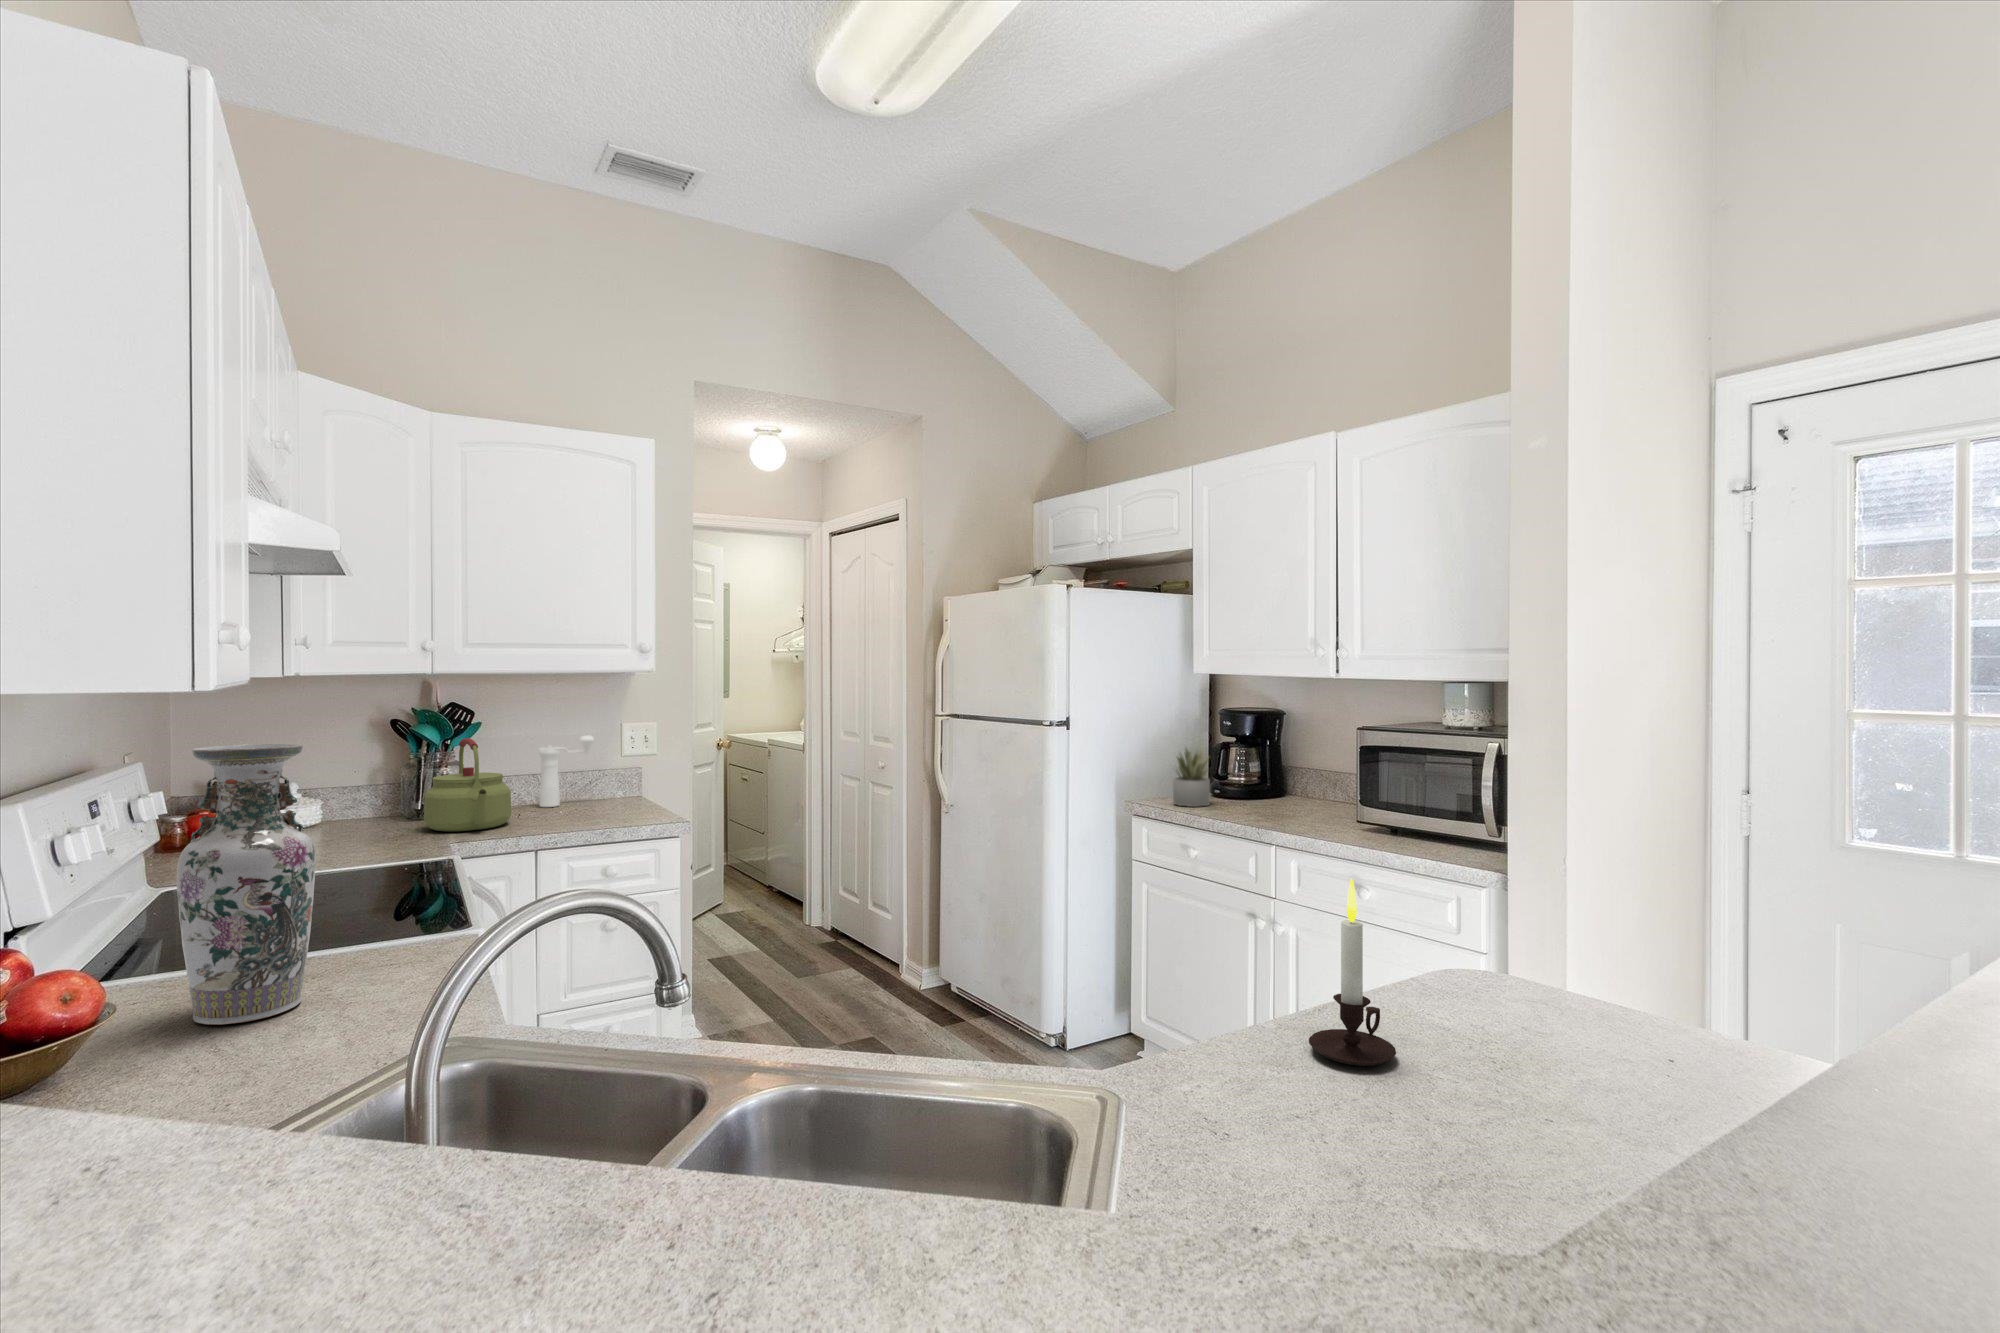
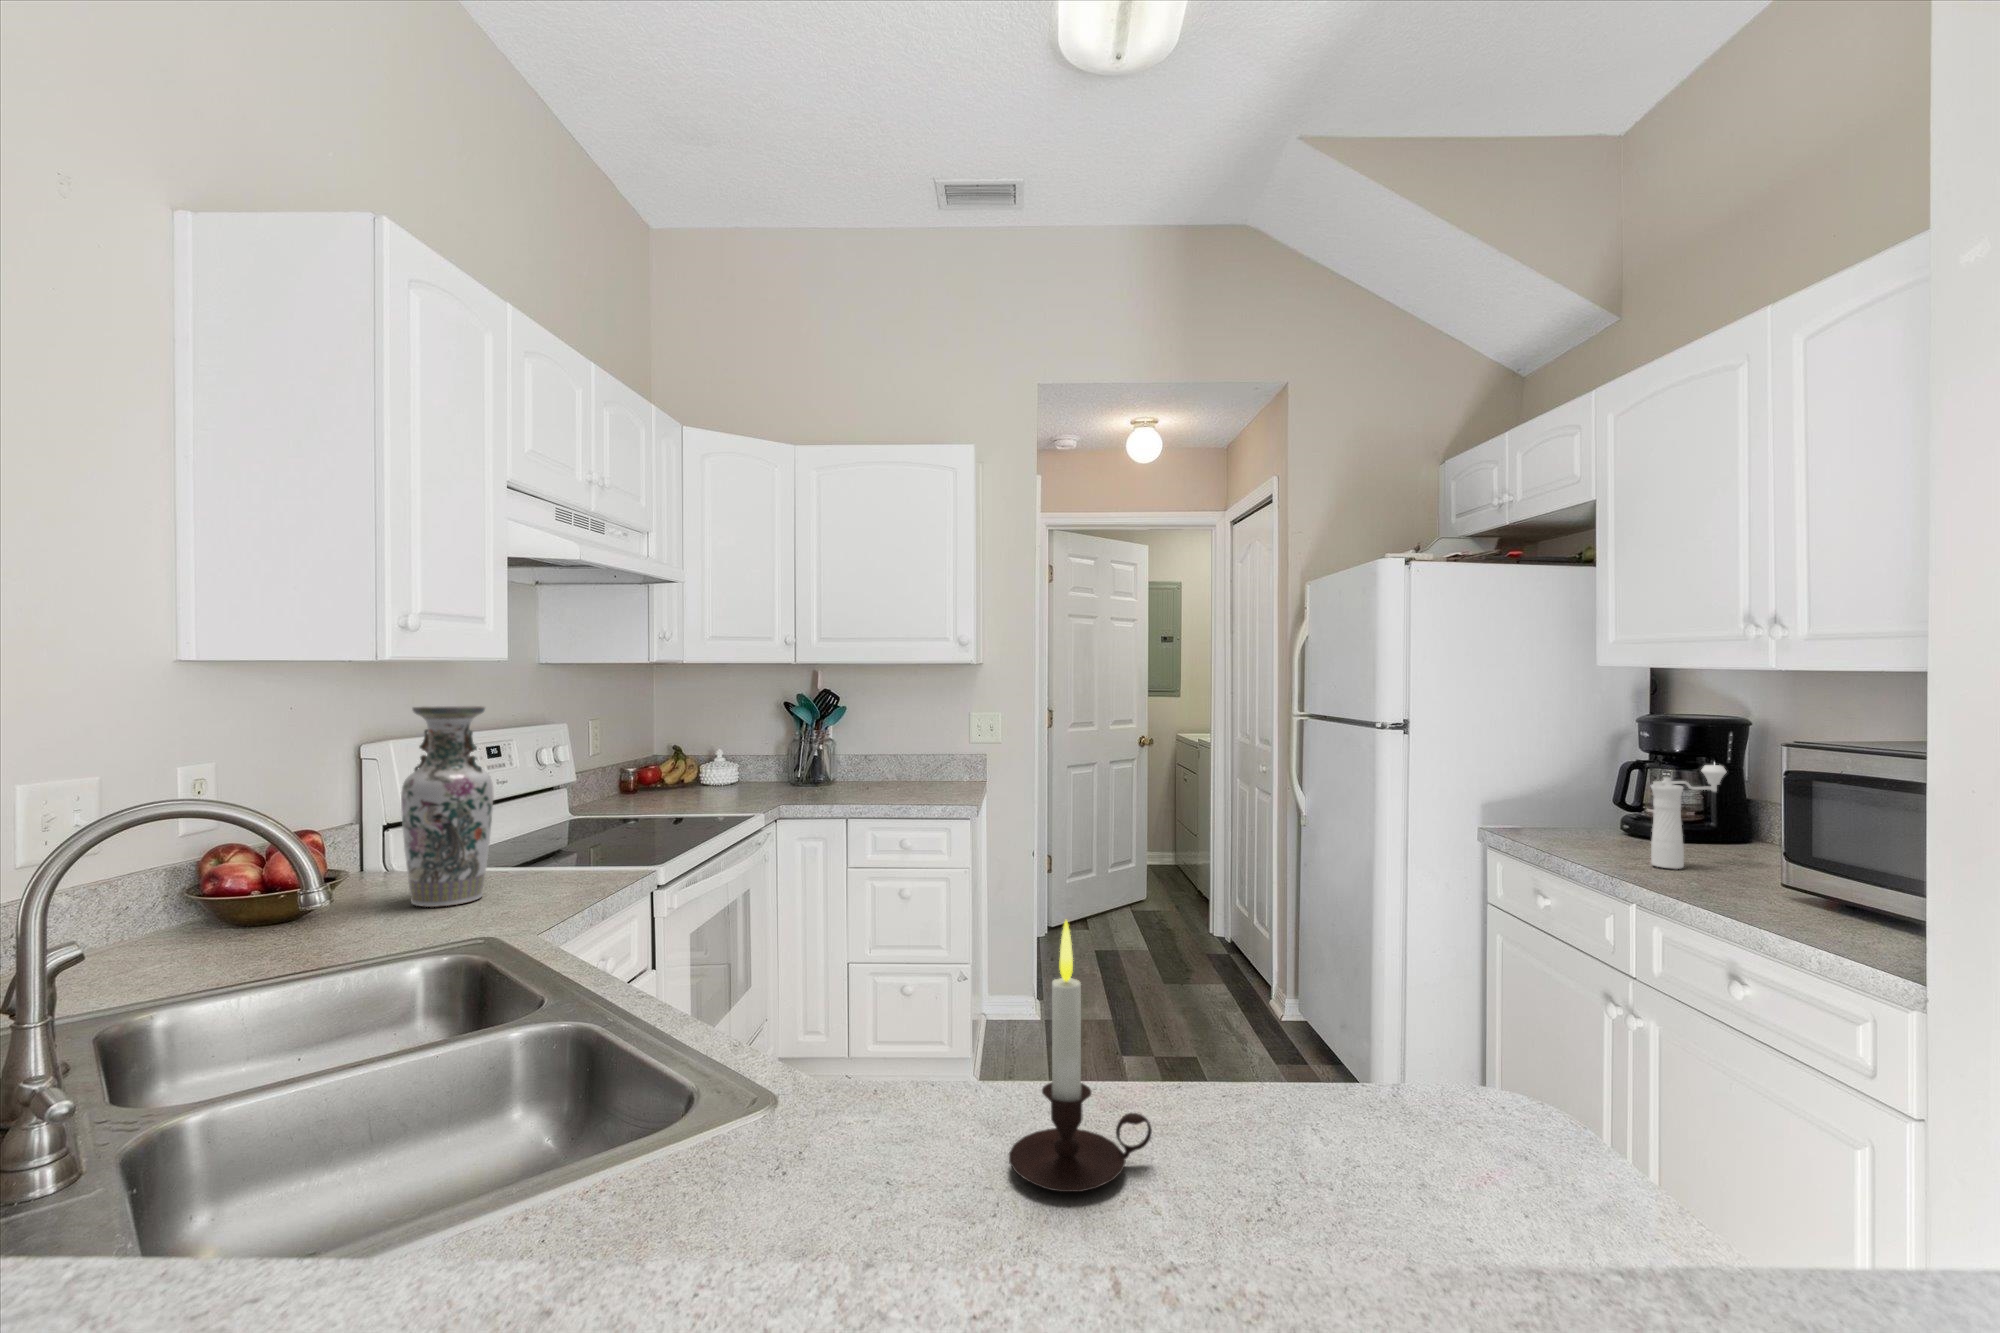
pepper mill: present [540,735,594,807] -> present [1651,765,1726,869]
kettle: present [424,738,511,832] -> none [785,719,850,796]
succulent plant: present [1173,749,1210,807] -> none [1554,762,1615,845]

